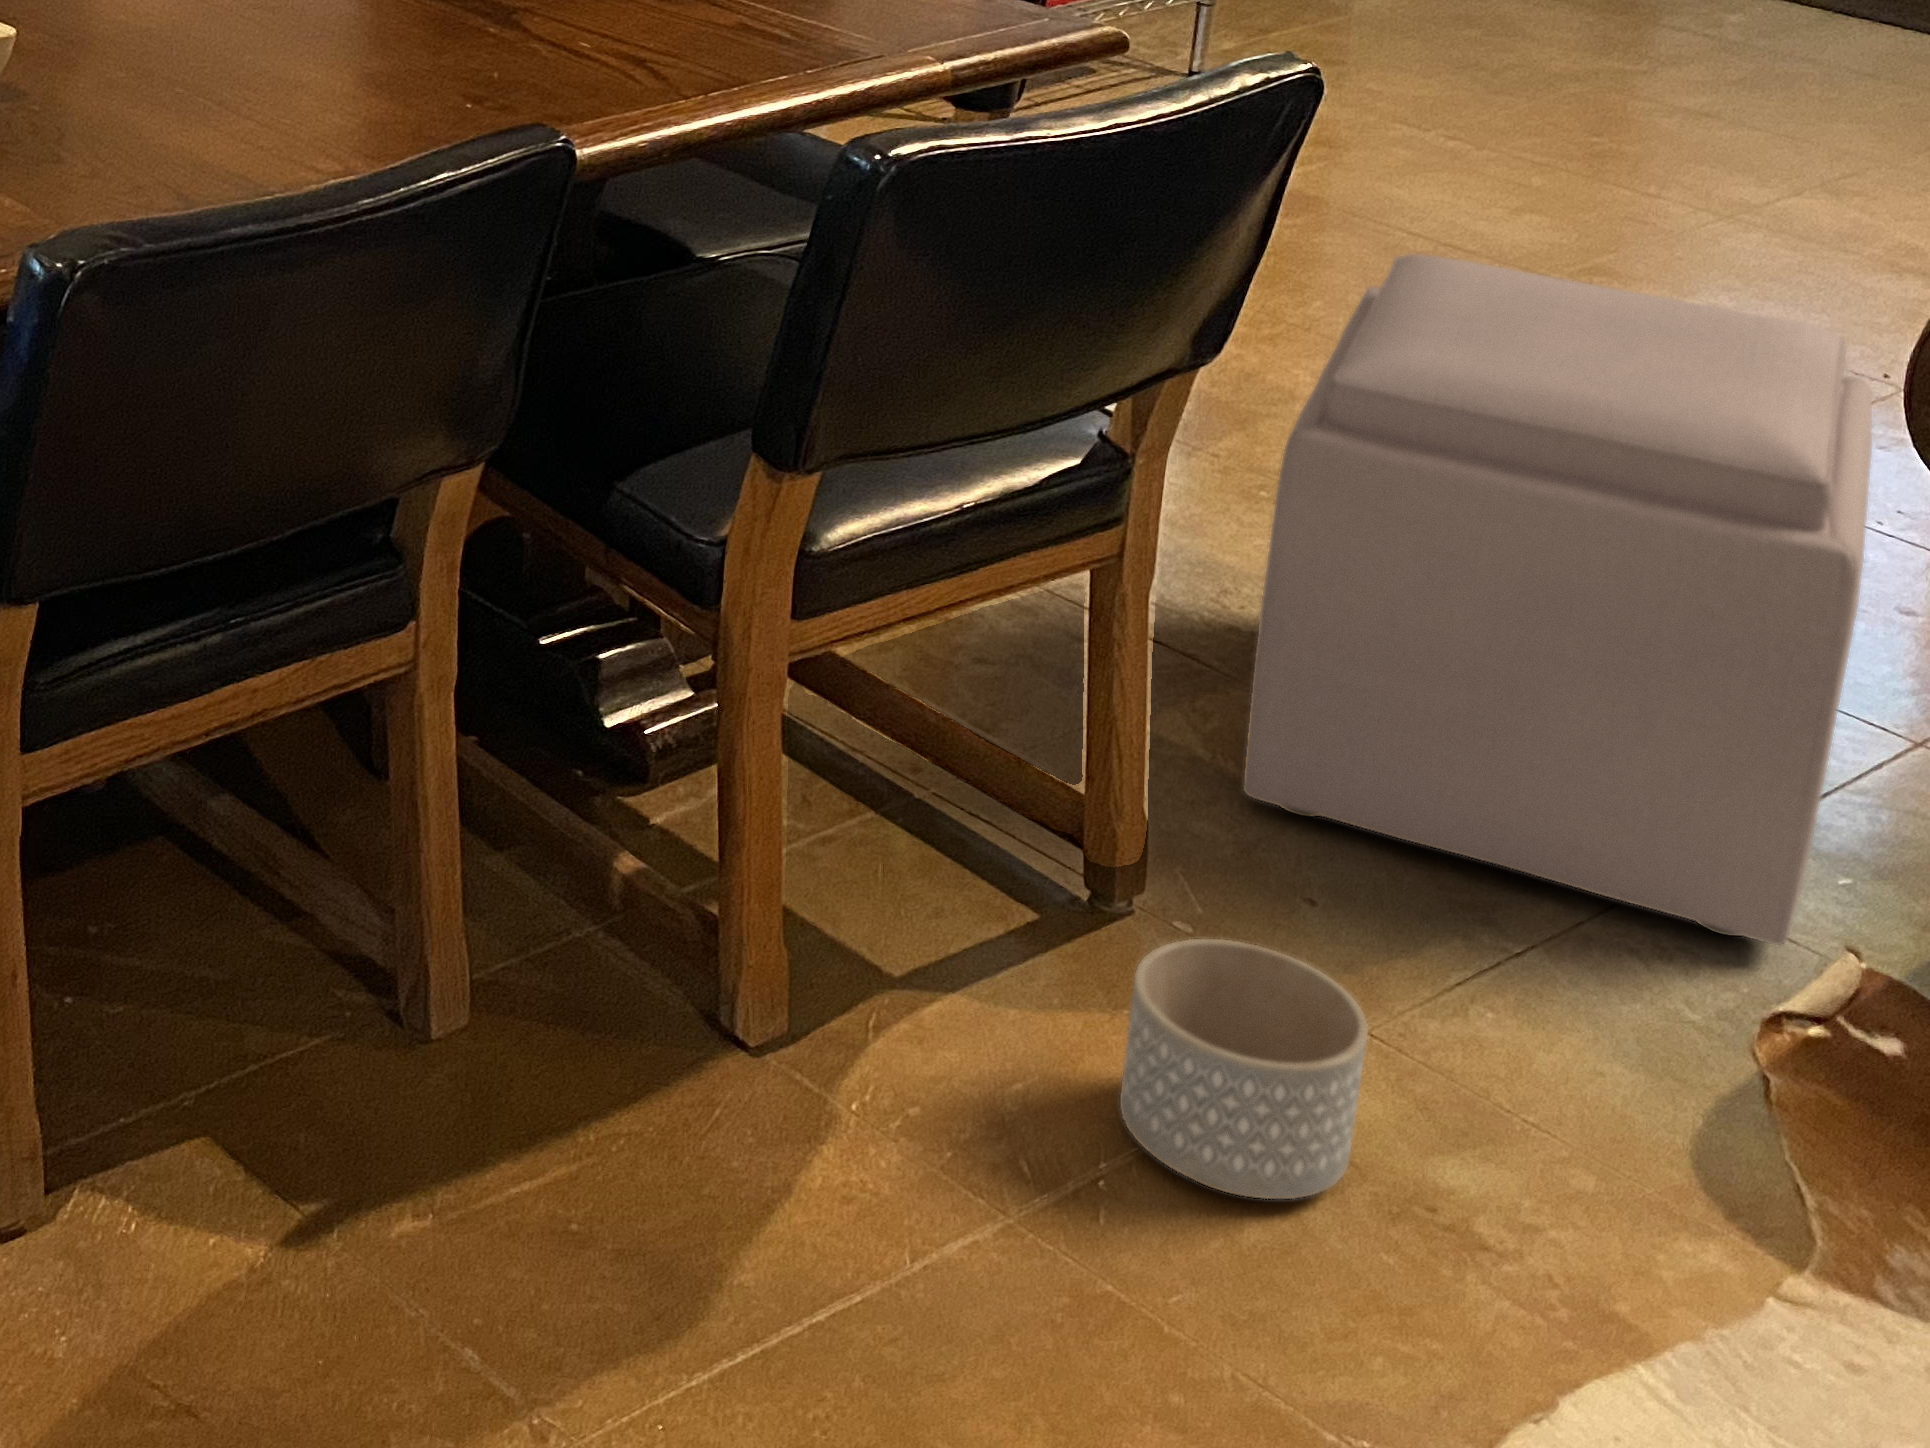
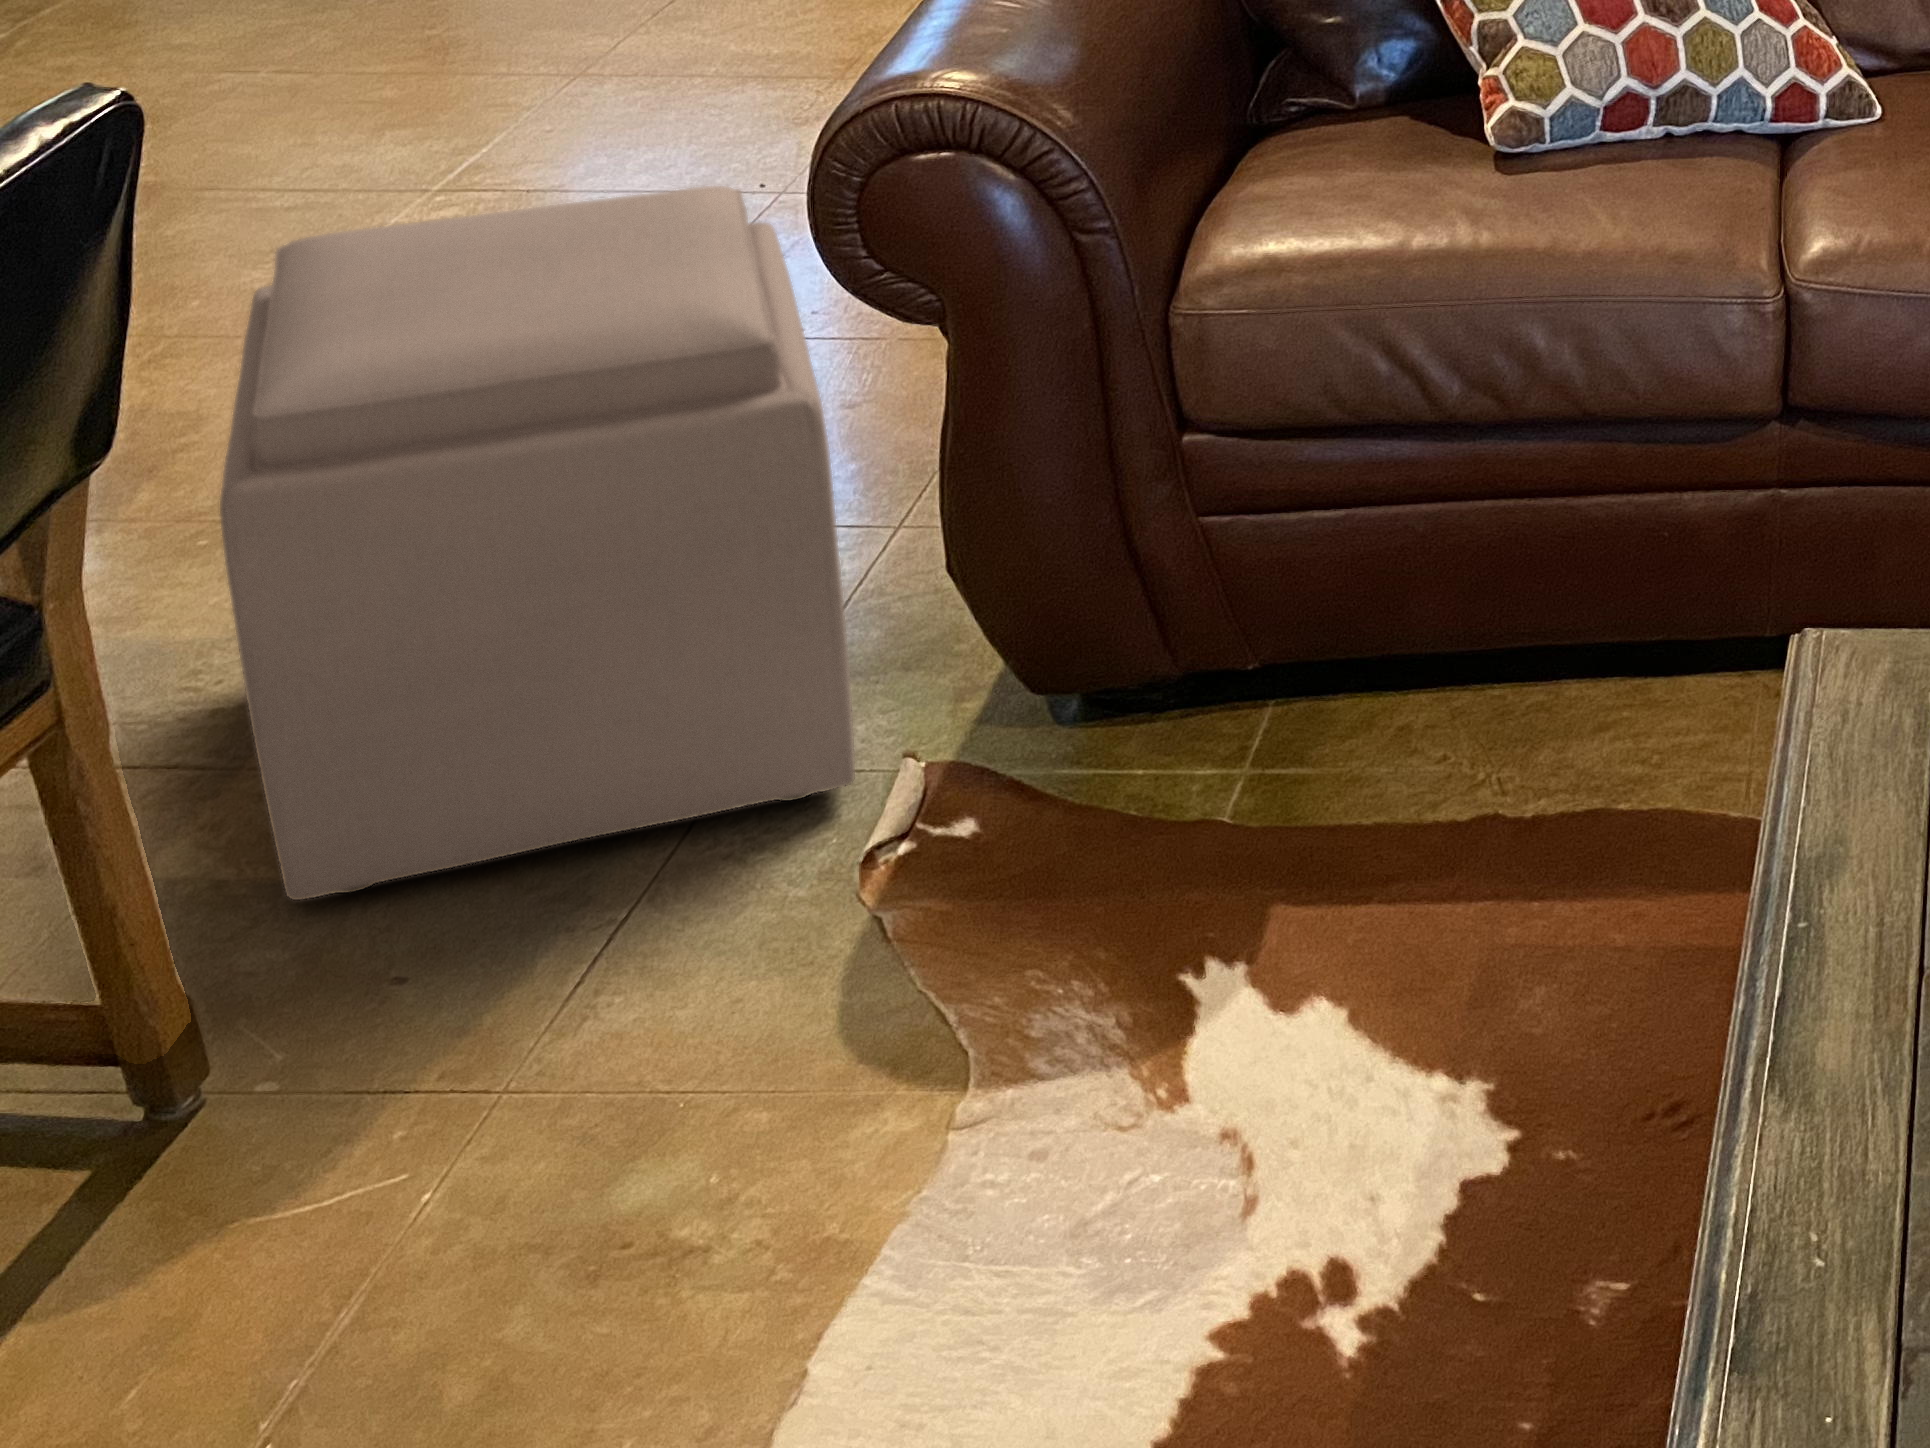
planter: present [1120,939,1368,1199] -> none [235,1068,534,1377]

